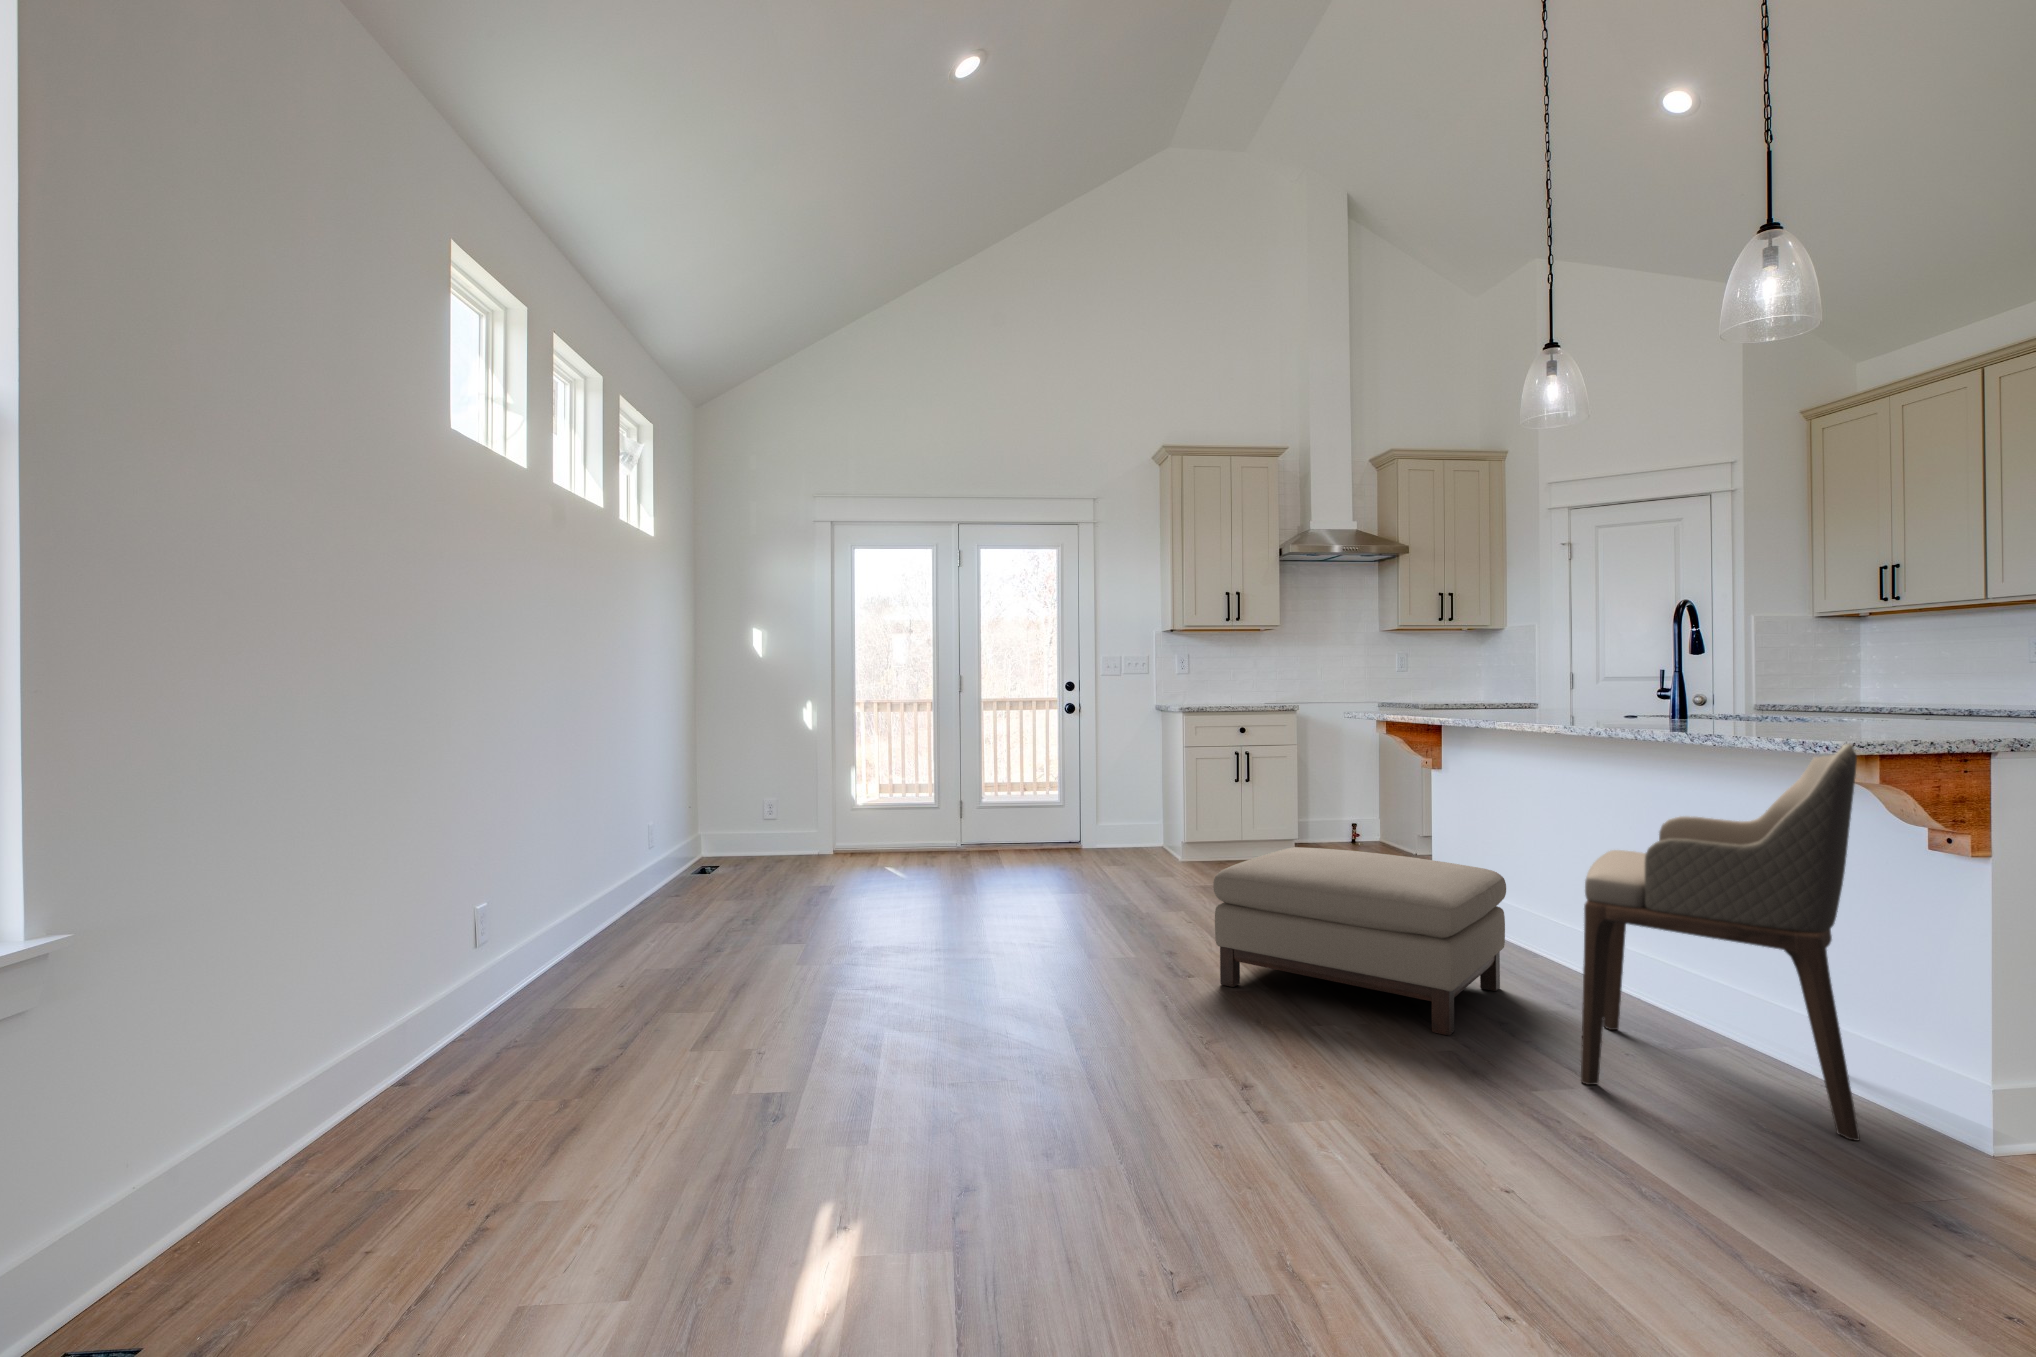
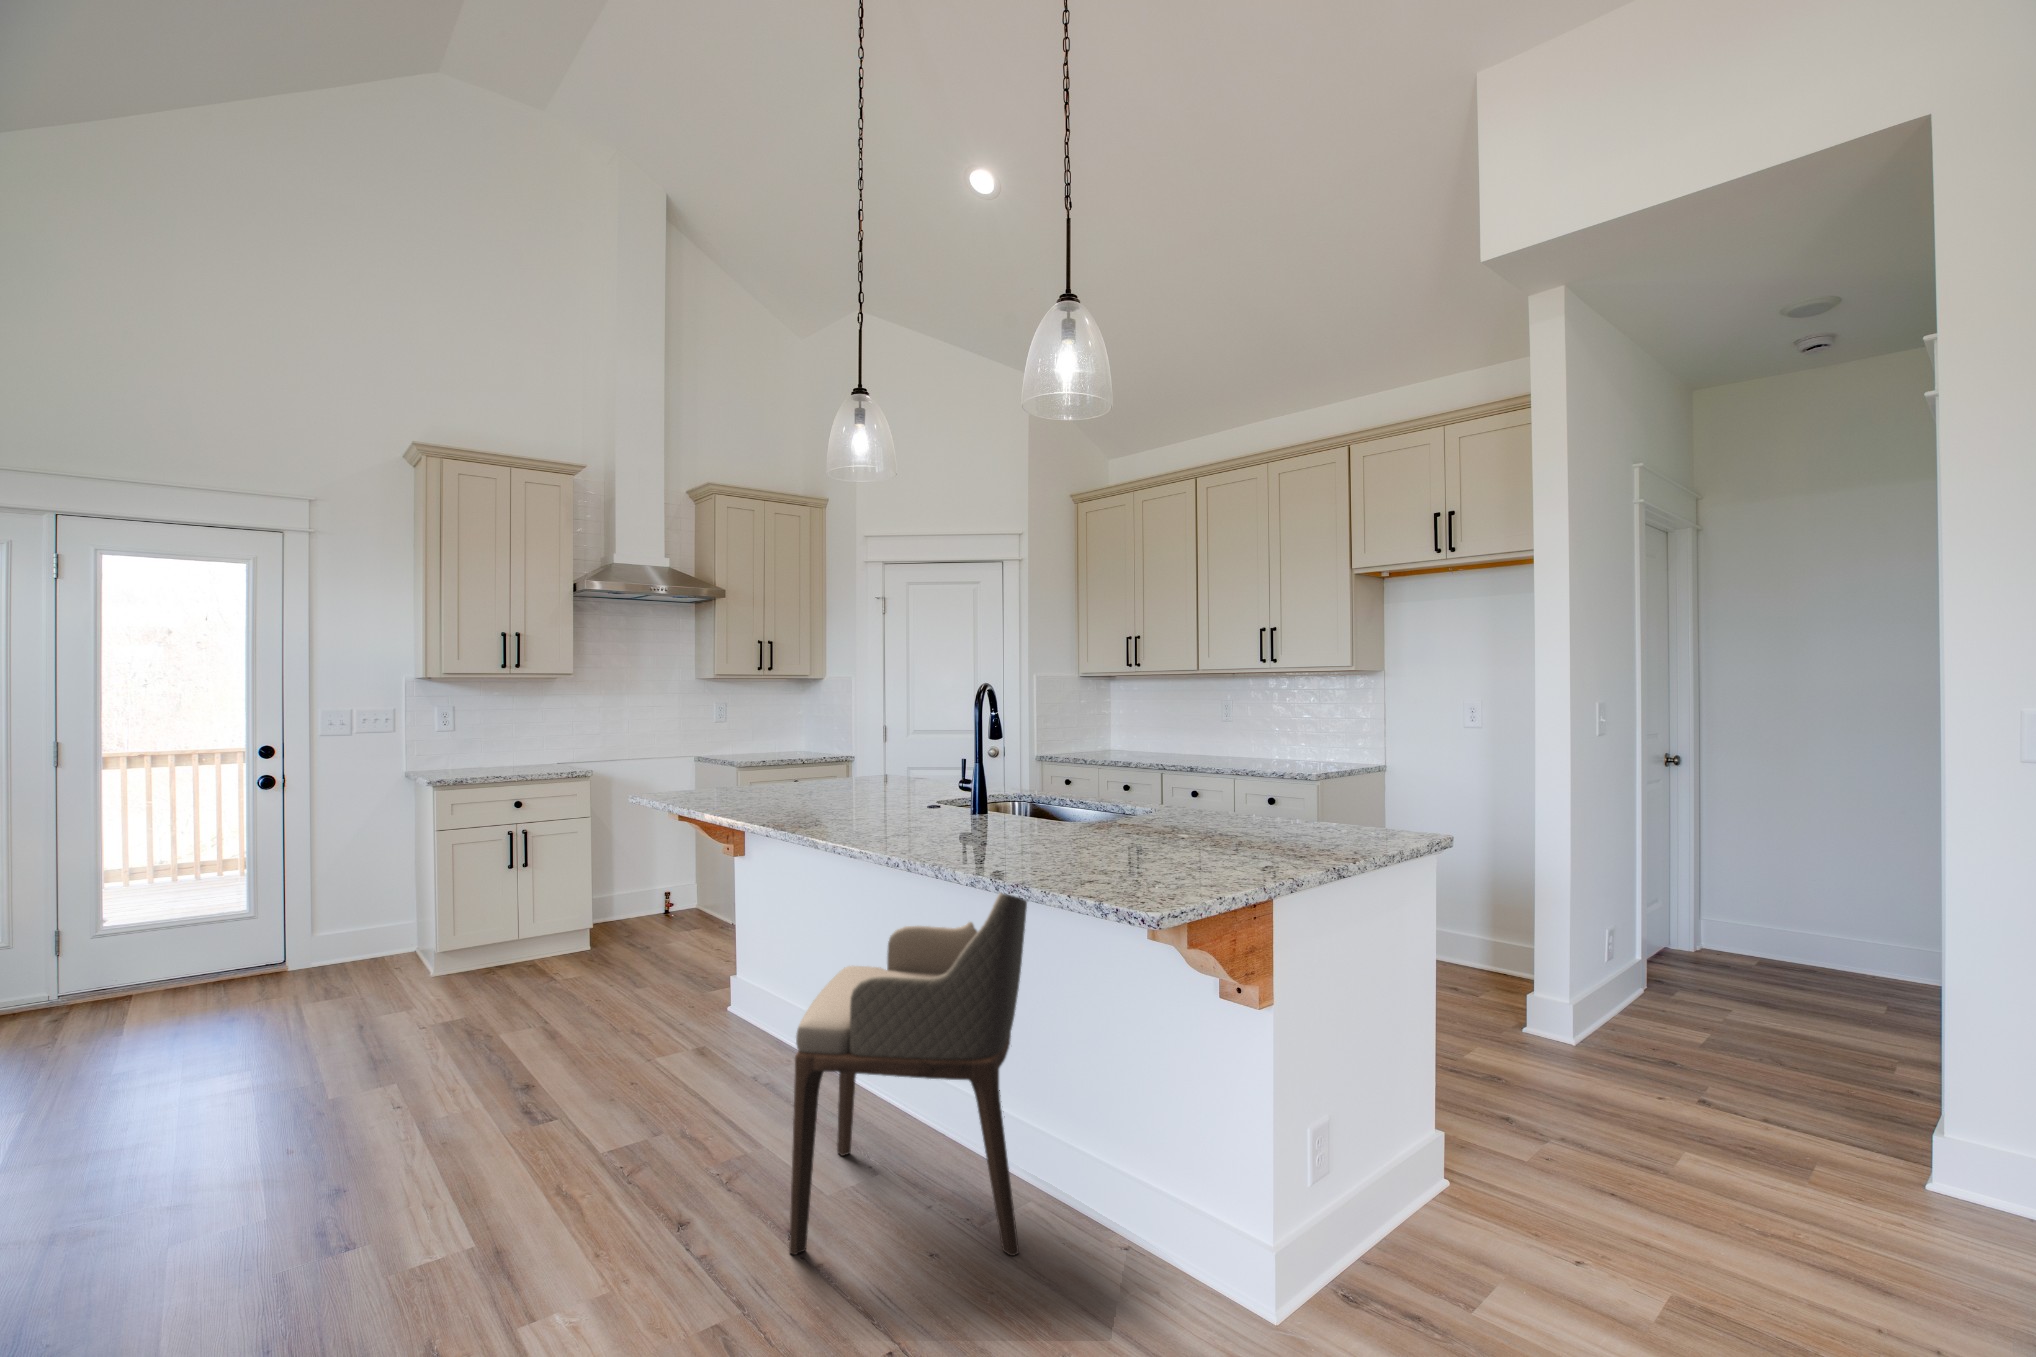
ottoman: present [1213,847,1506,1036] -> none [380,984,758,1217]

